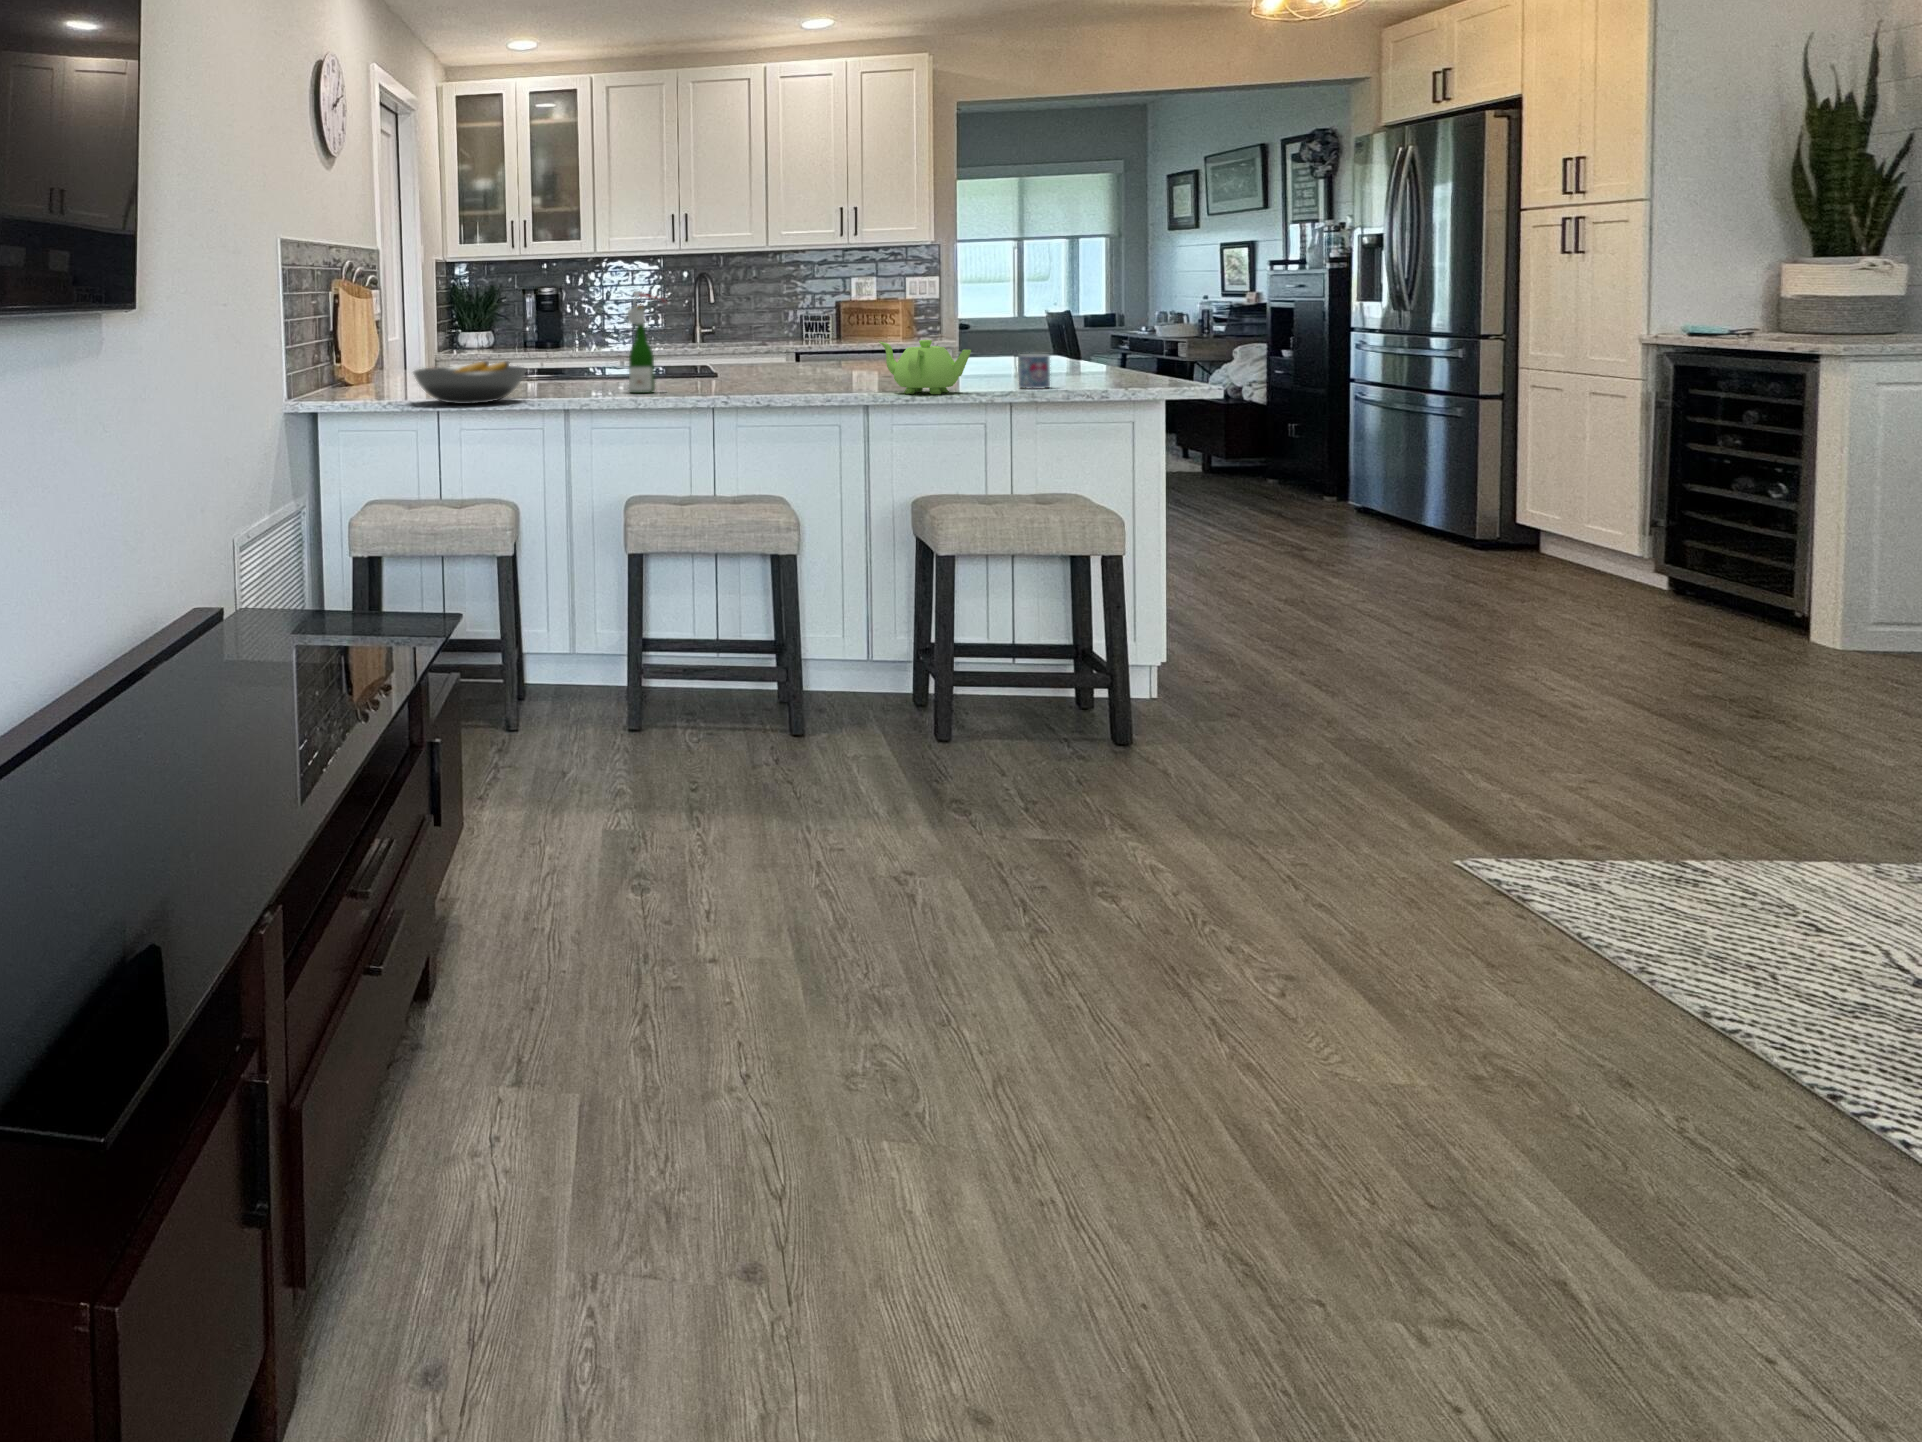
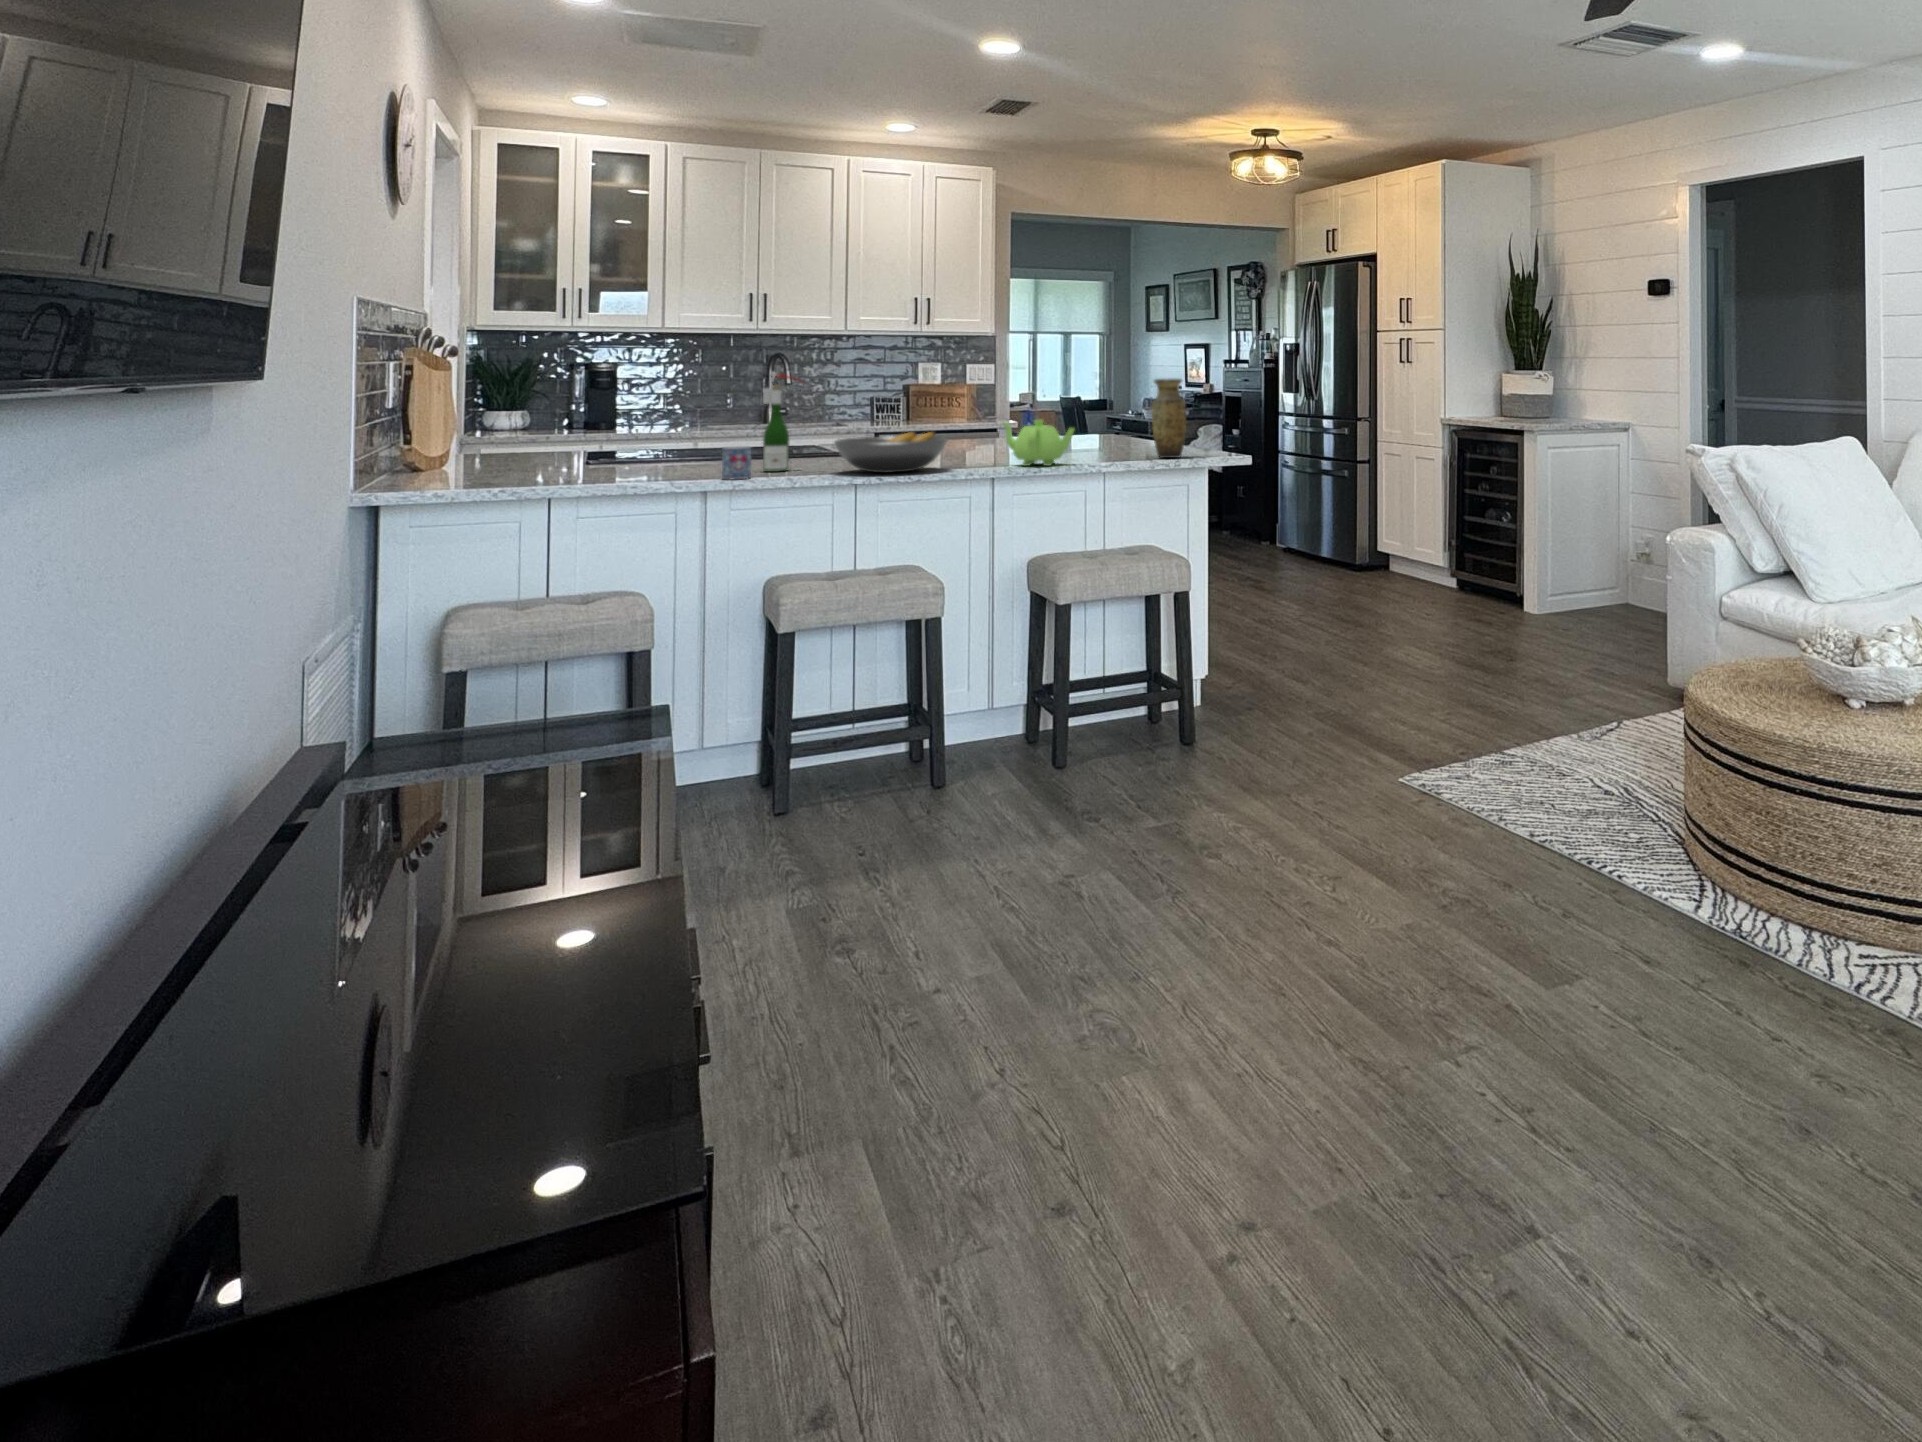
vase: none [1084,287,1134,388] -> present [1152,379,1186,458]
mug: present [1018,354,1050,389] -> present [722,446,751,479]
fruit bowl: present [413,361,526,404] -> present [834,431,947,473]

